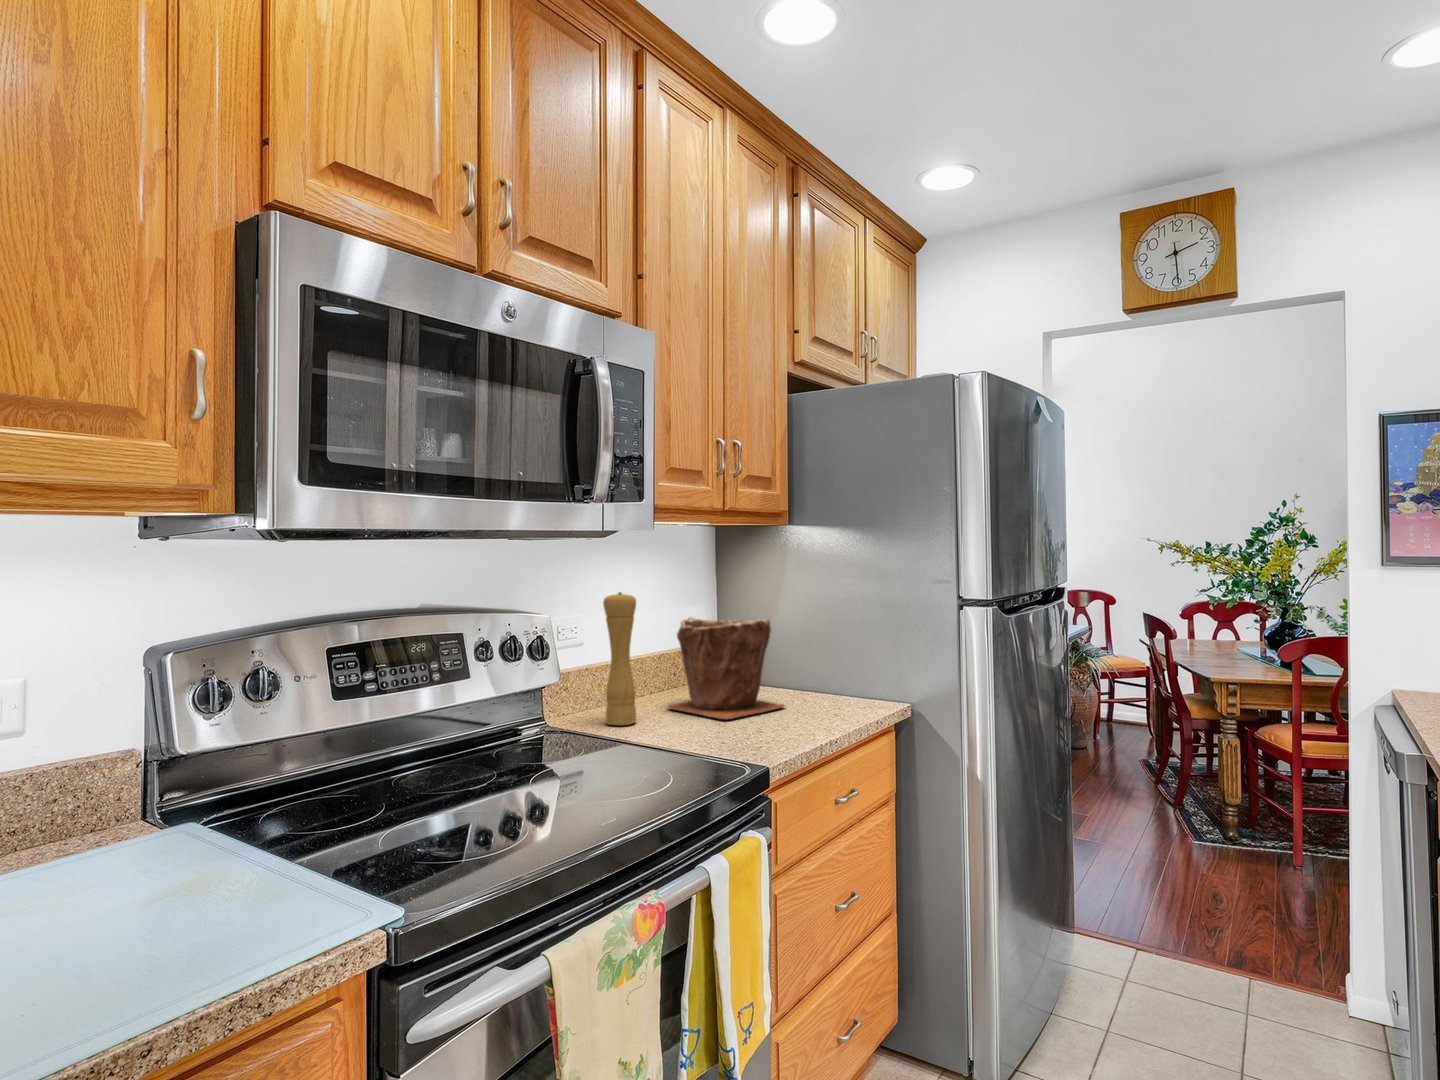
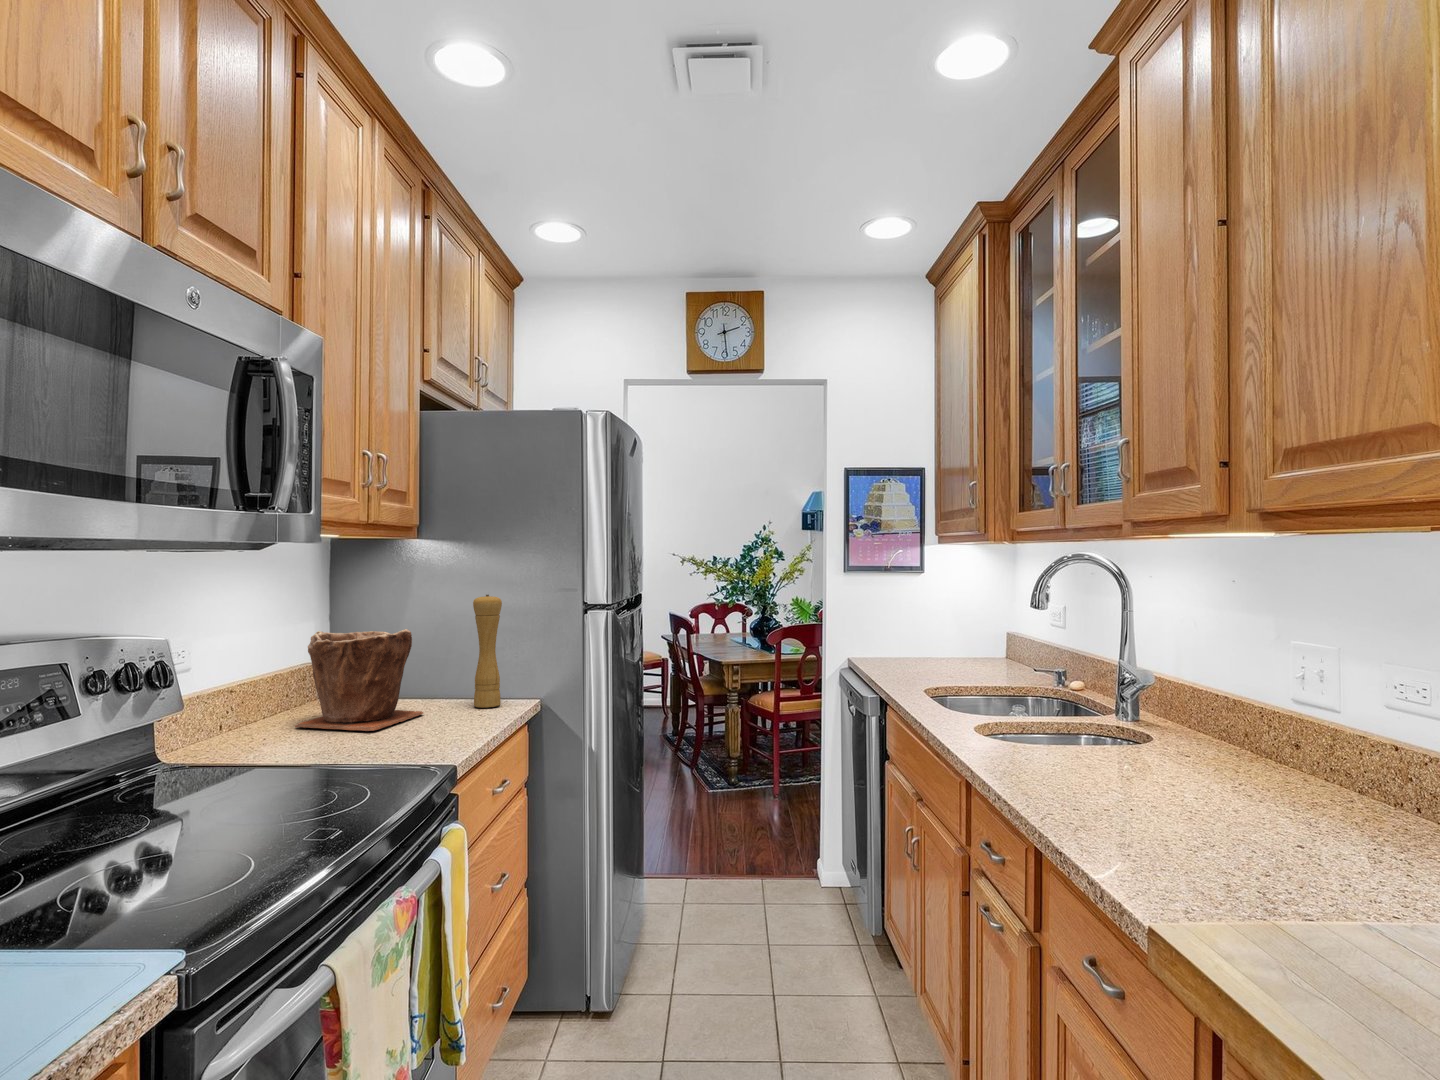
pepper mill: present [603,592,636,725] -> present [473,595,502,708]

